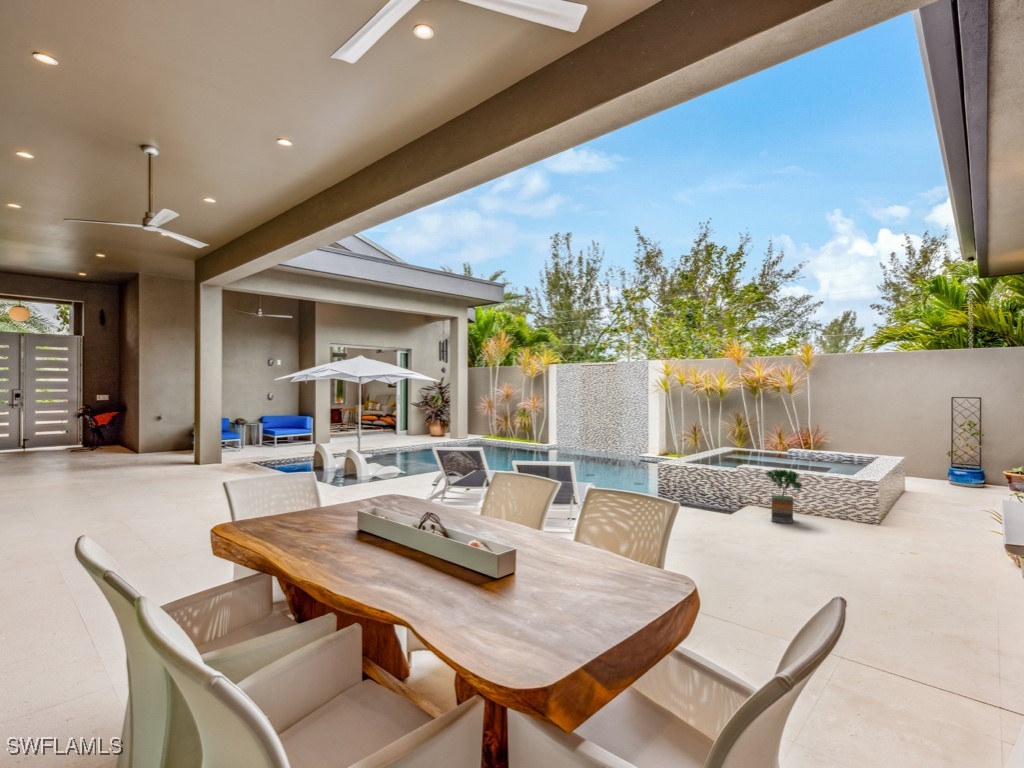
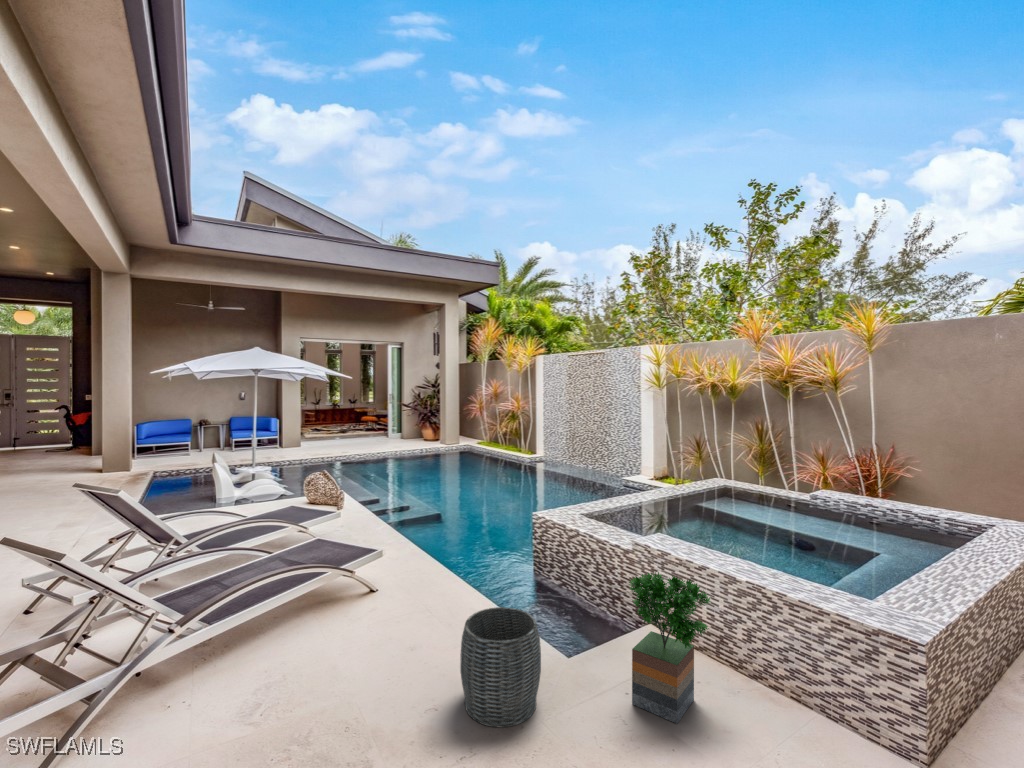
woven basket: none [705,488,741,529] -> present [460,607,541,727]

